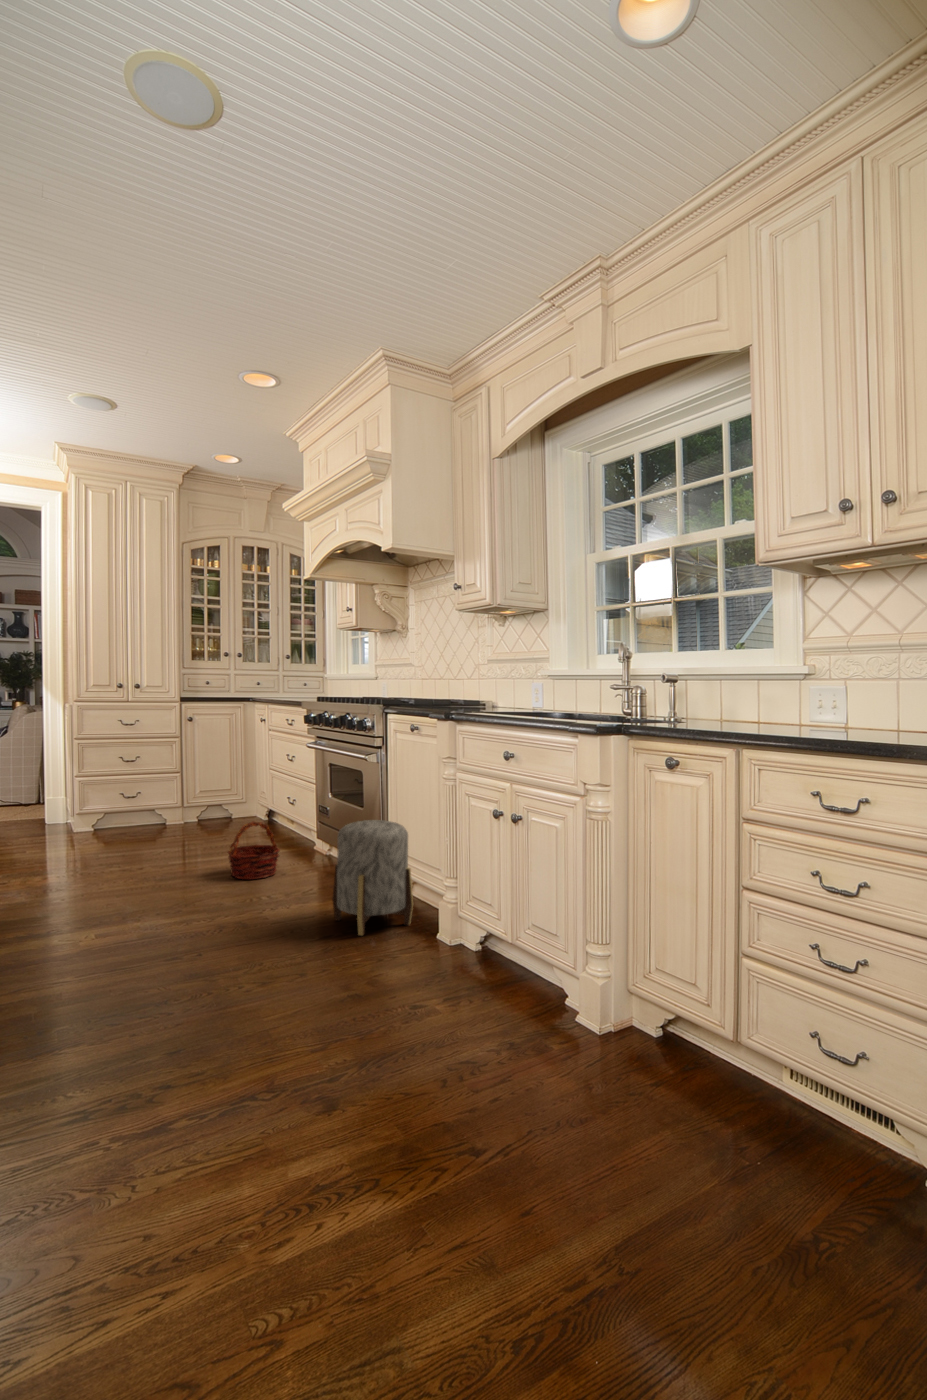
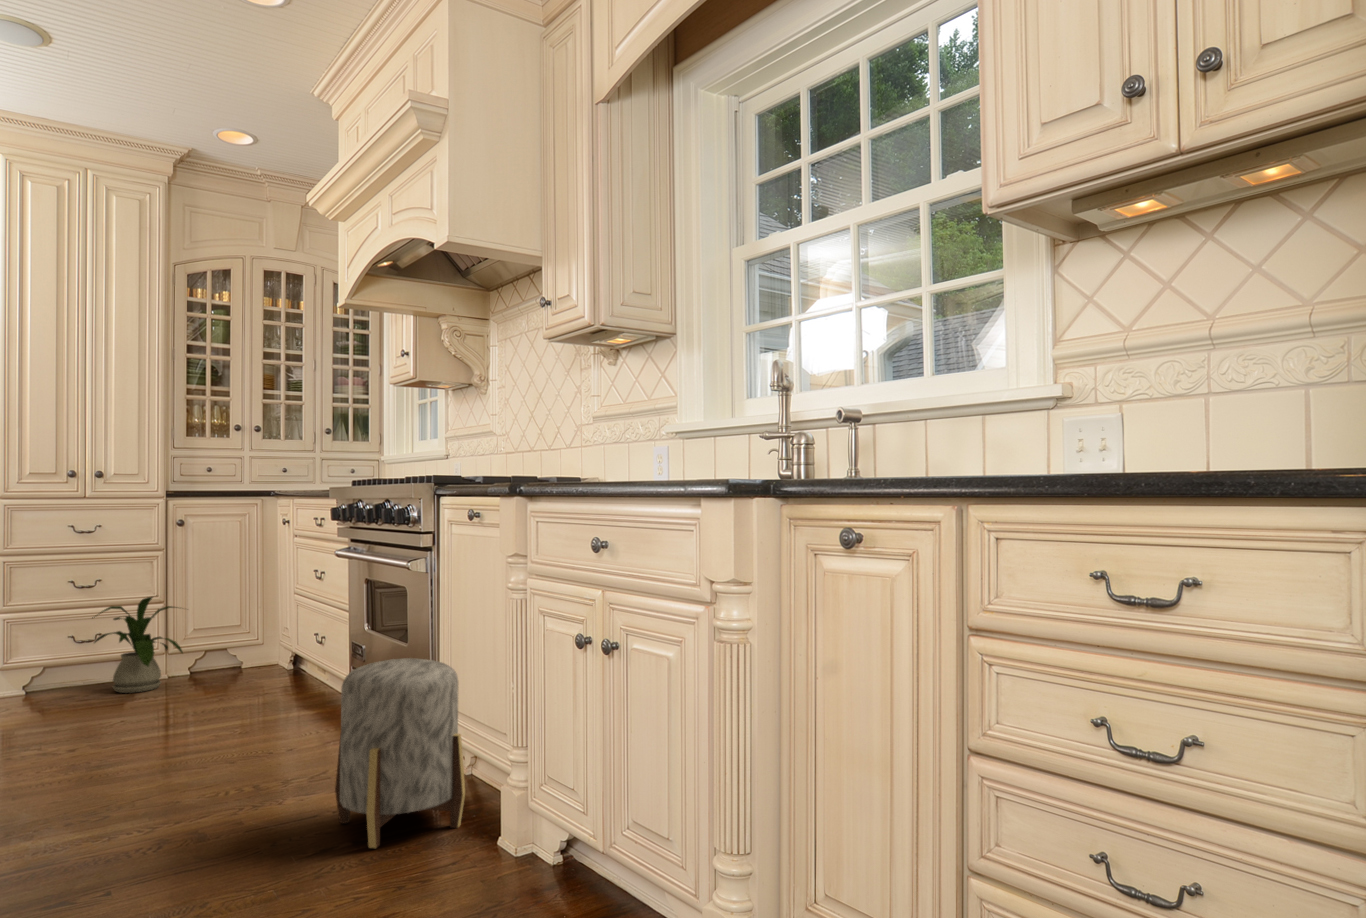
house plant: none [143,770,203,834] -> present [92,597,183,693]
basket: present [228,821,280,879] -> none [194,668,280,761]

